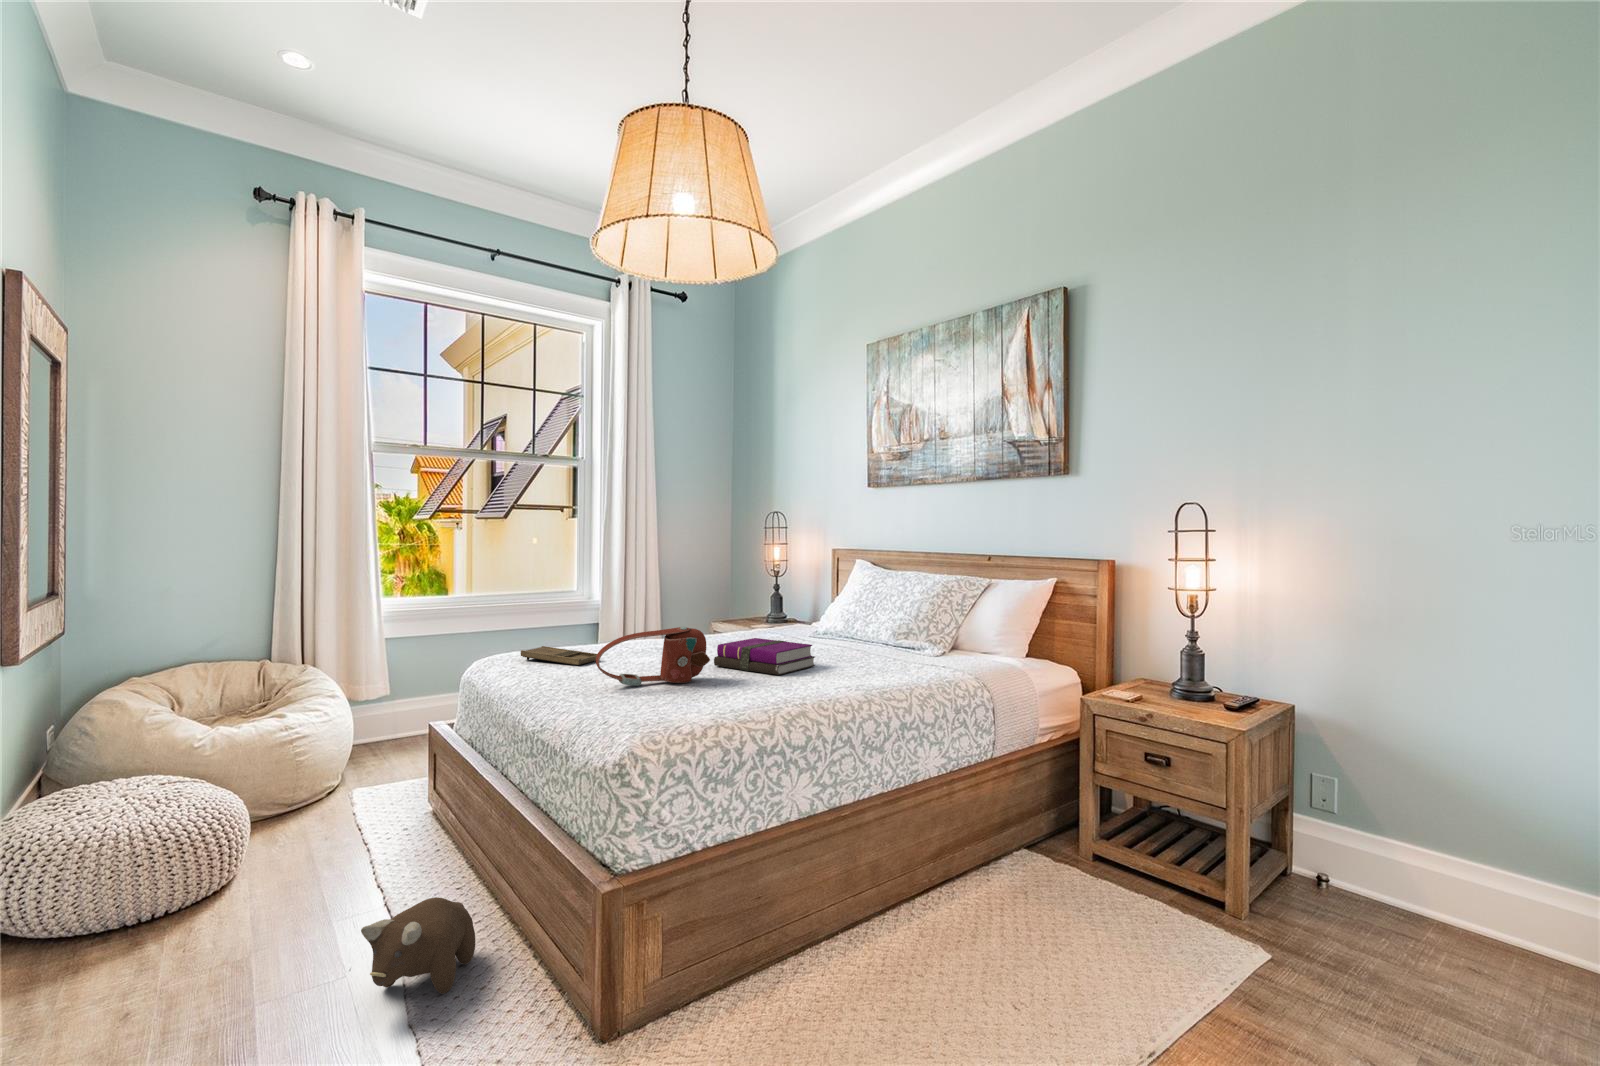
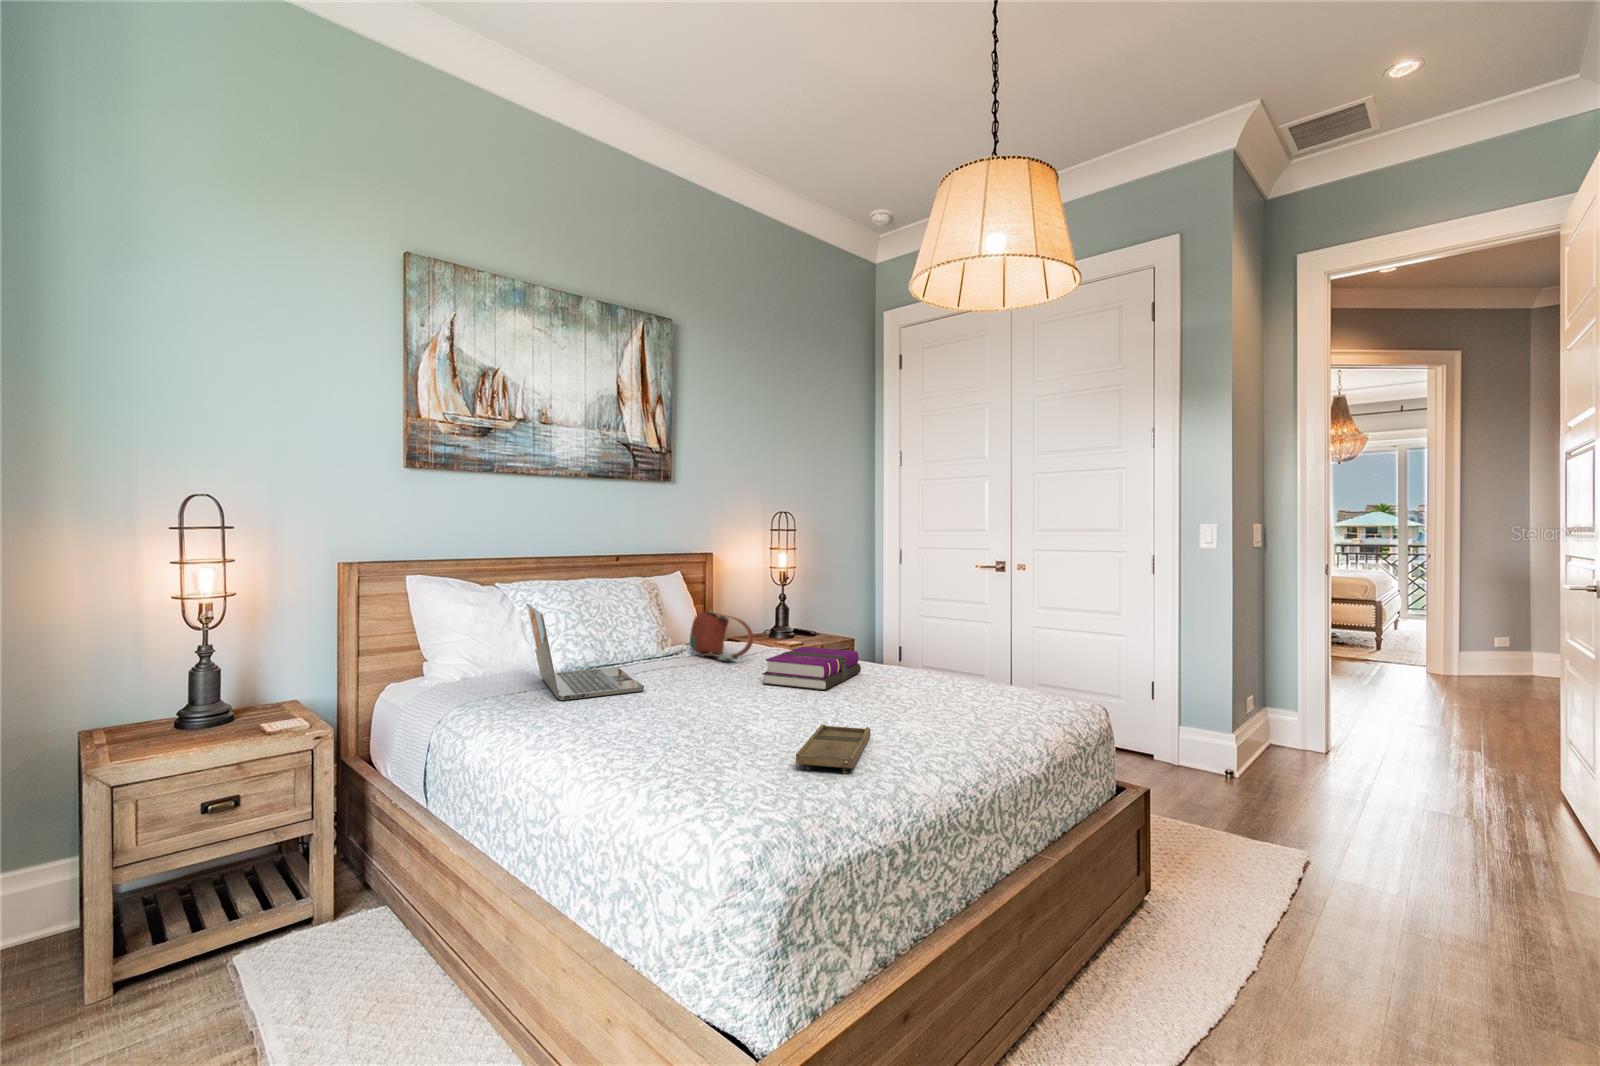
laptop: none [735,579,828,643] -> present [526,604,644,700]
handbag: present [596,627,710,686] -> present [690,611,753,661]
plush toy: present [361,897,475,994] -> none [1155,902,1295,1022]

